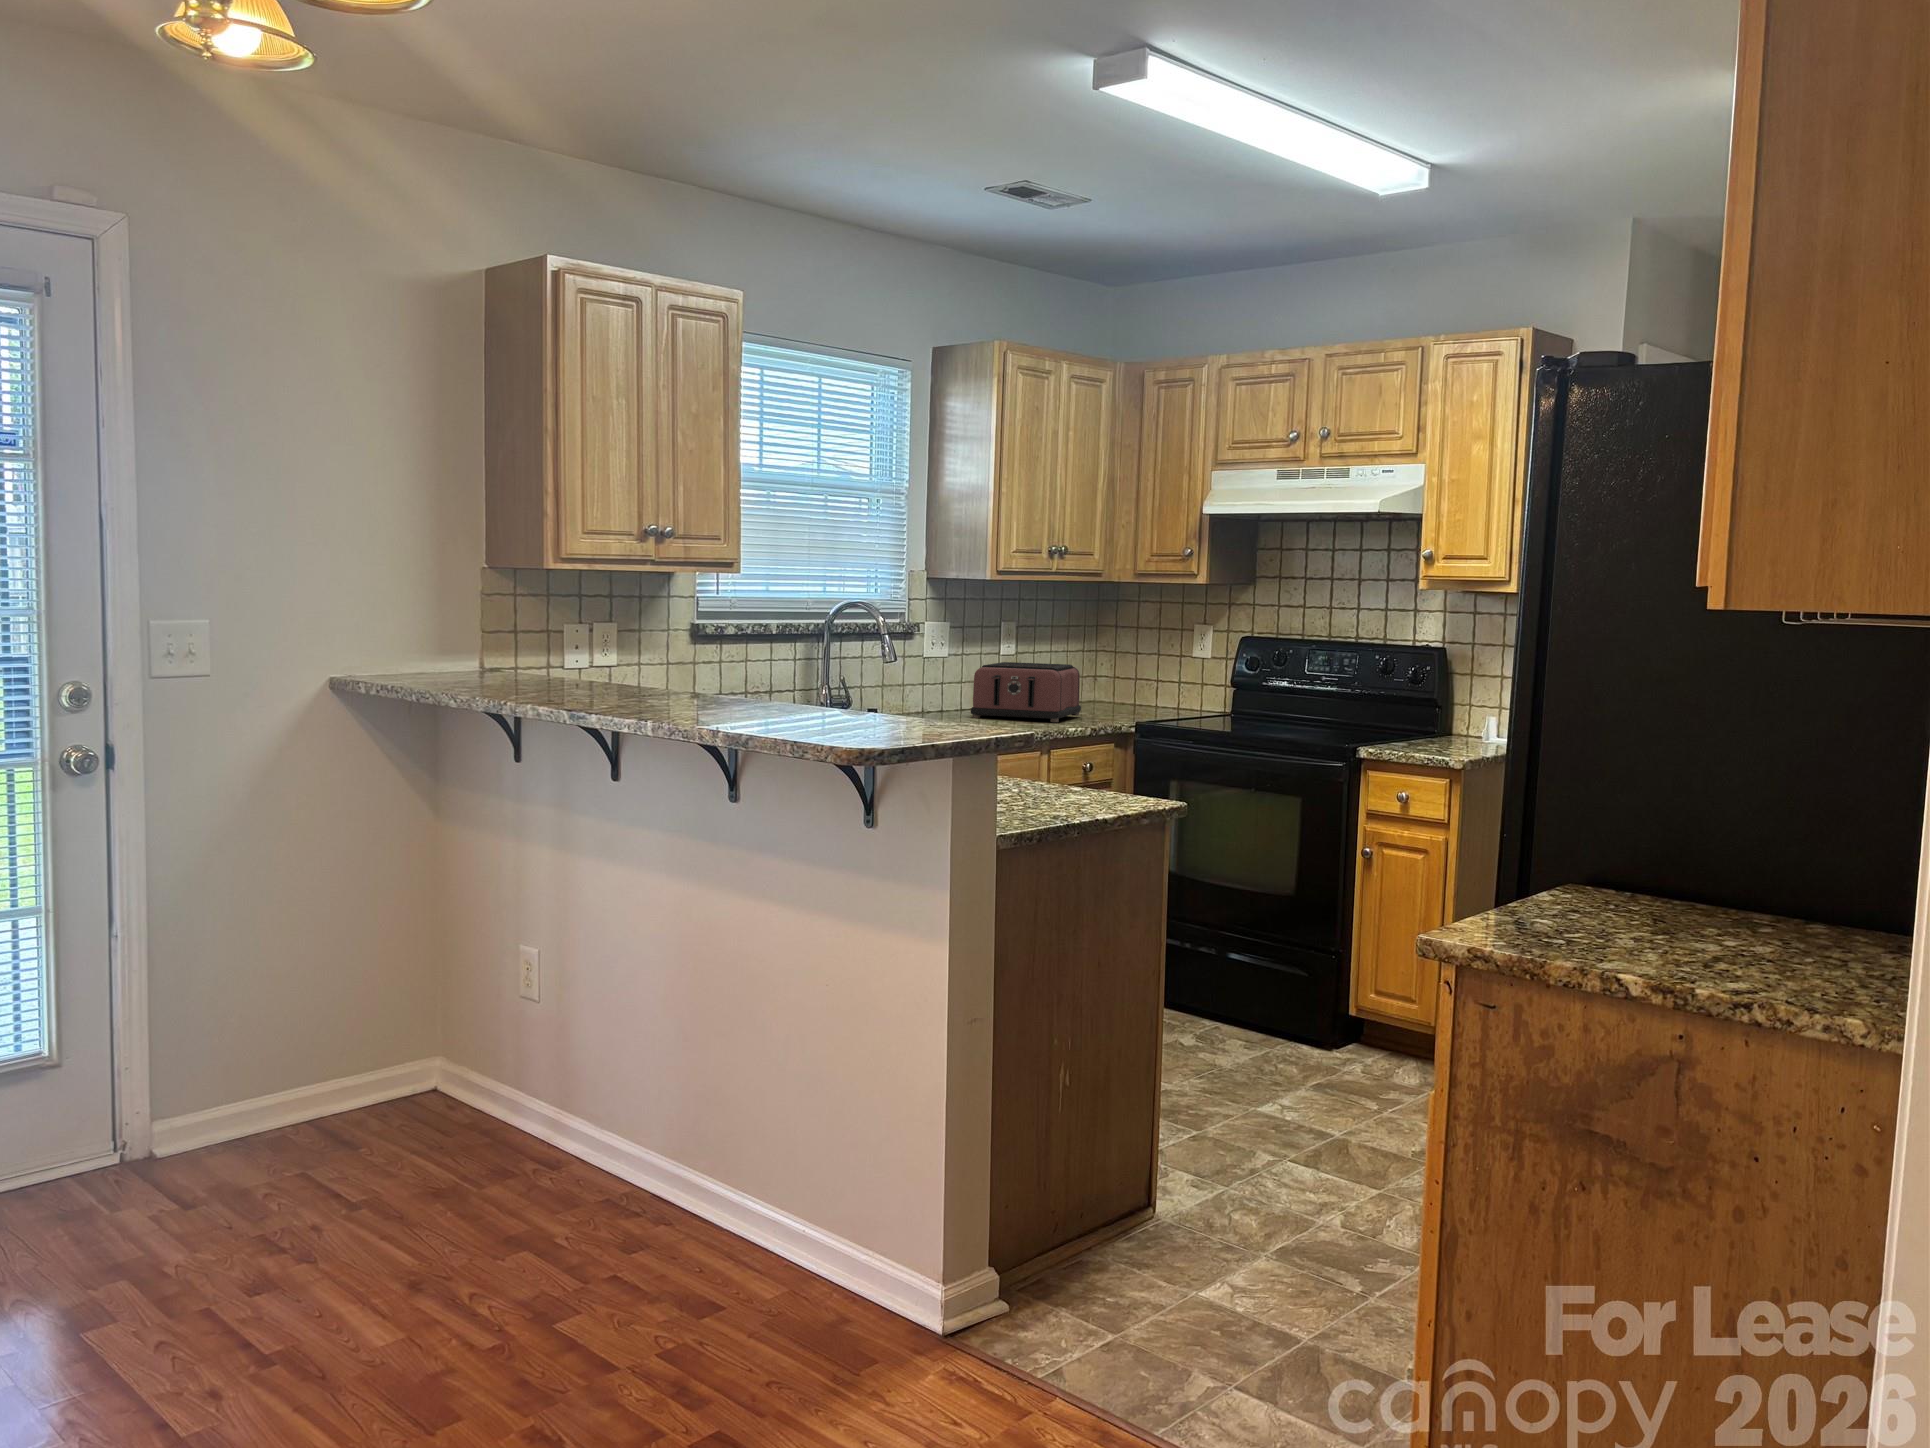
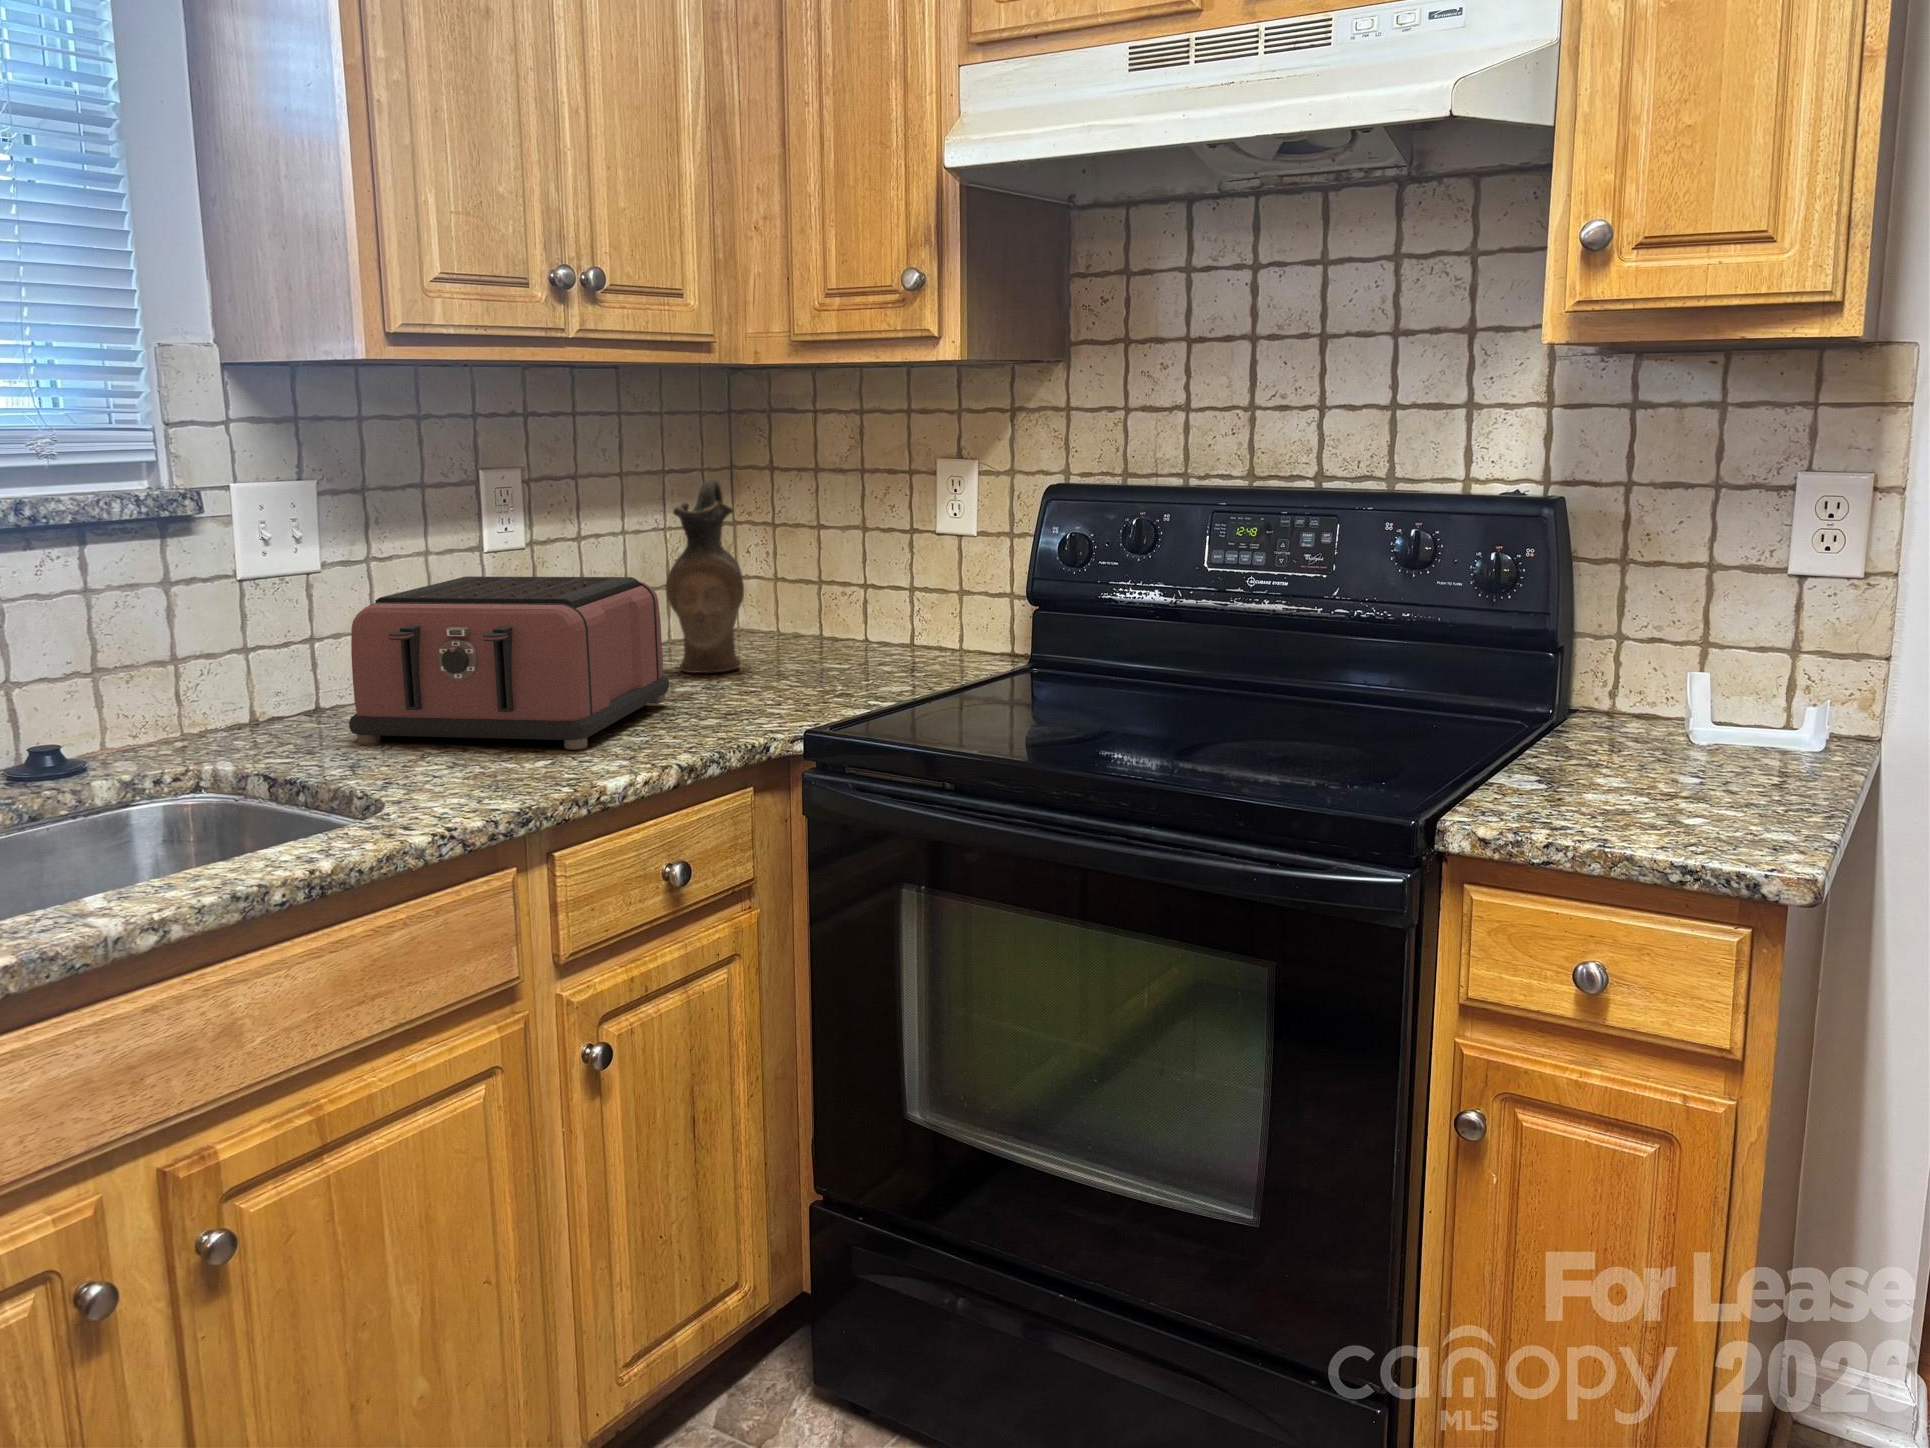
ceramic pitcher: none [1075,629,1108,711] -> present [666,478,744,673]

